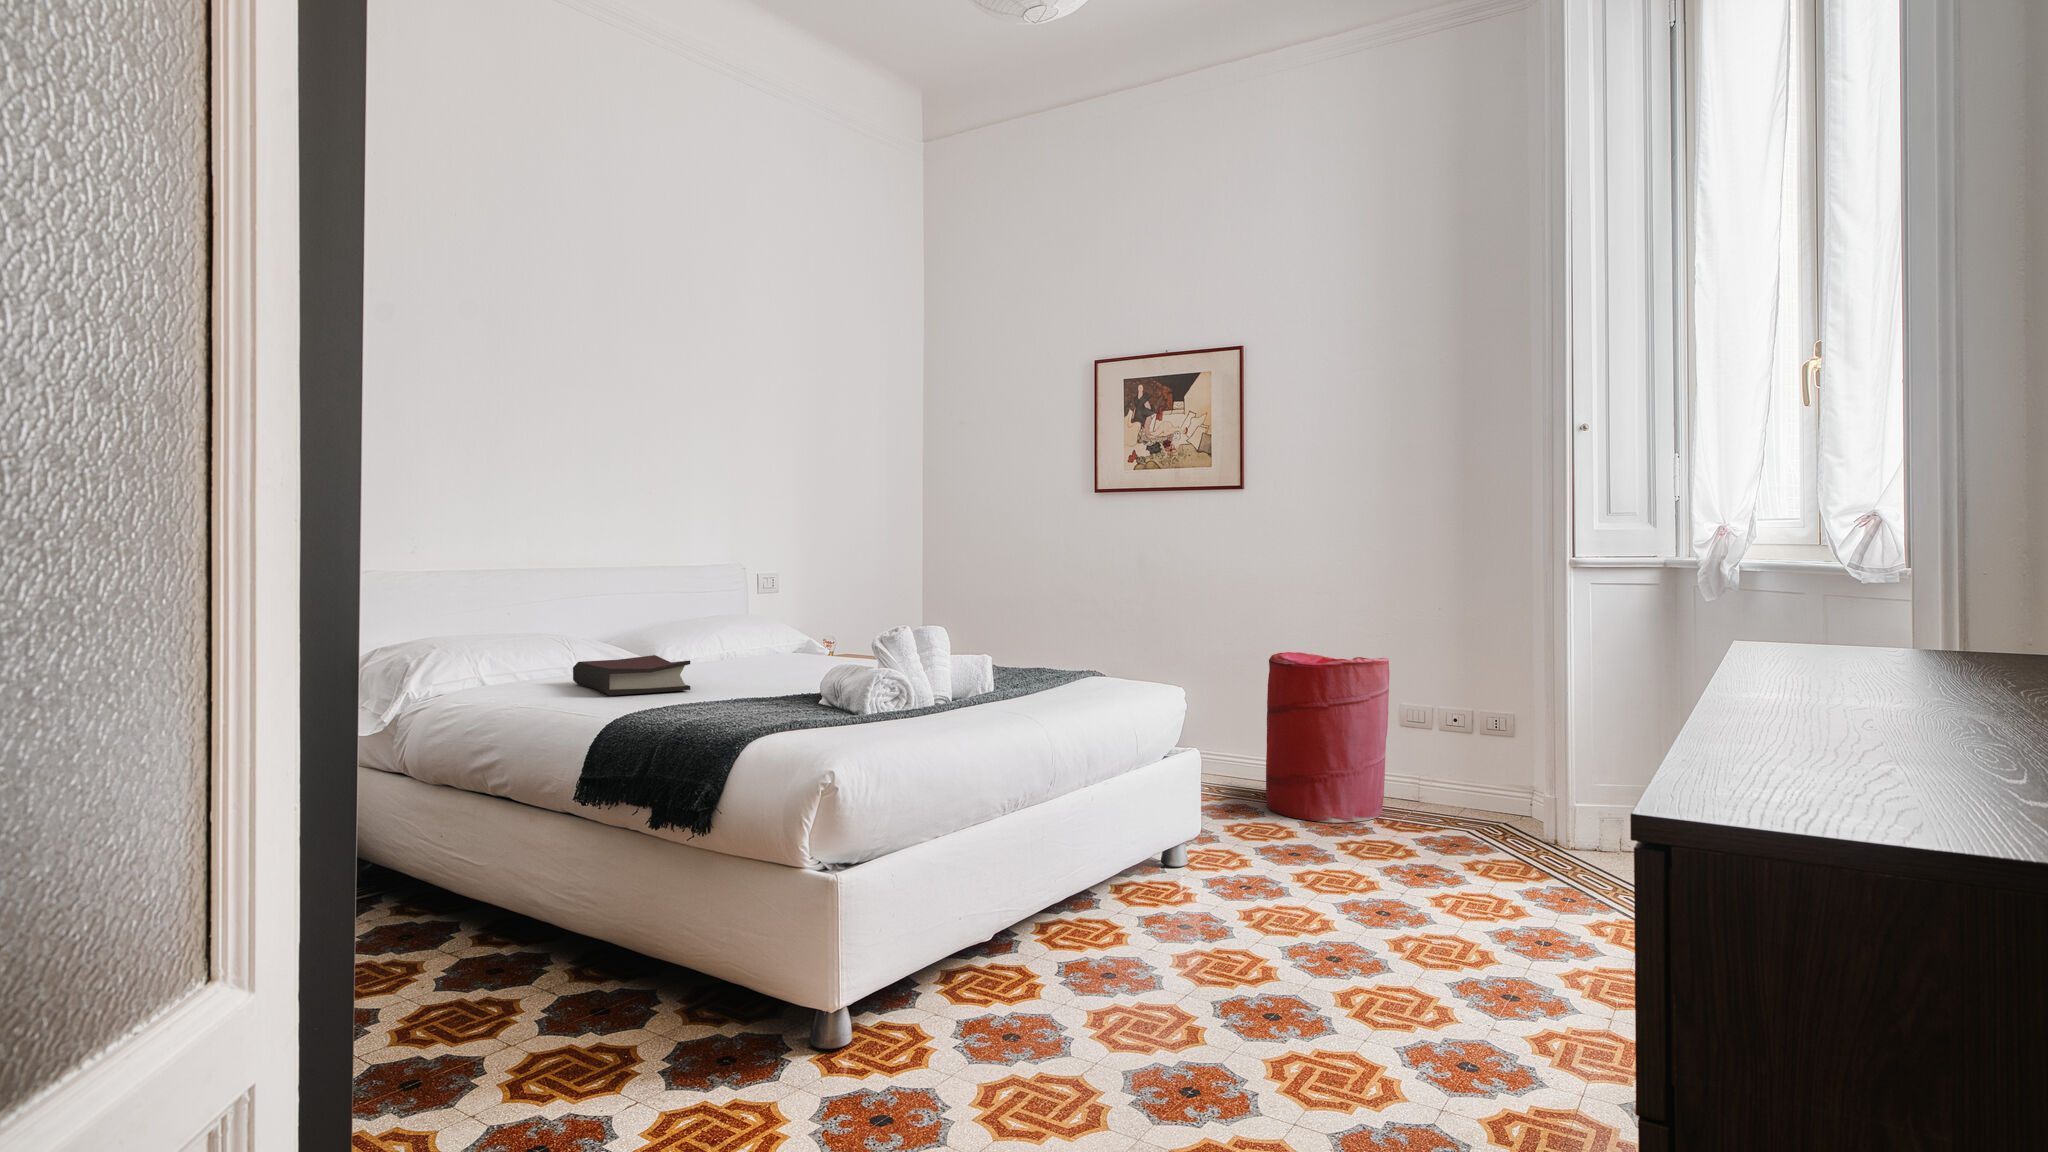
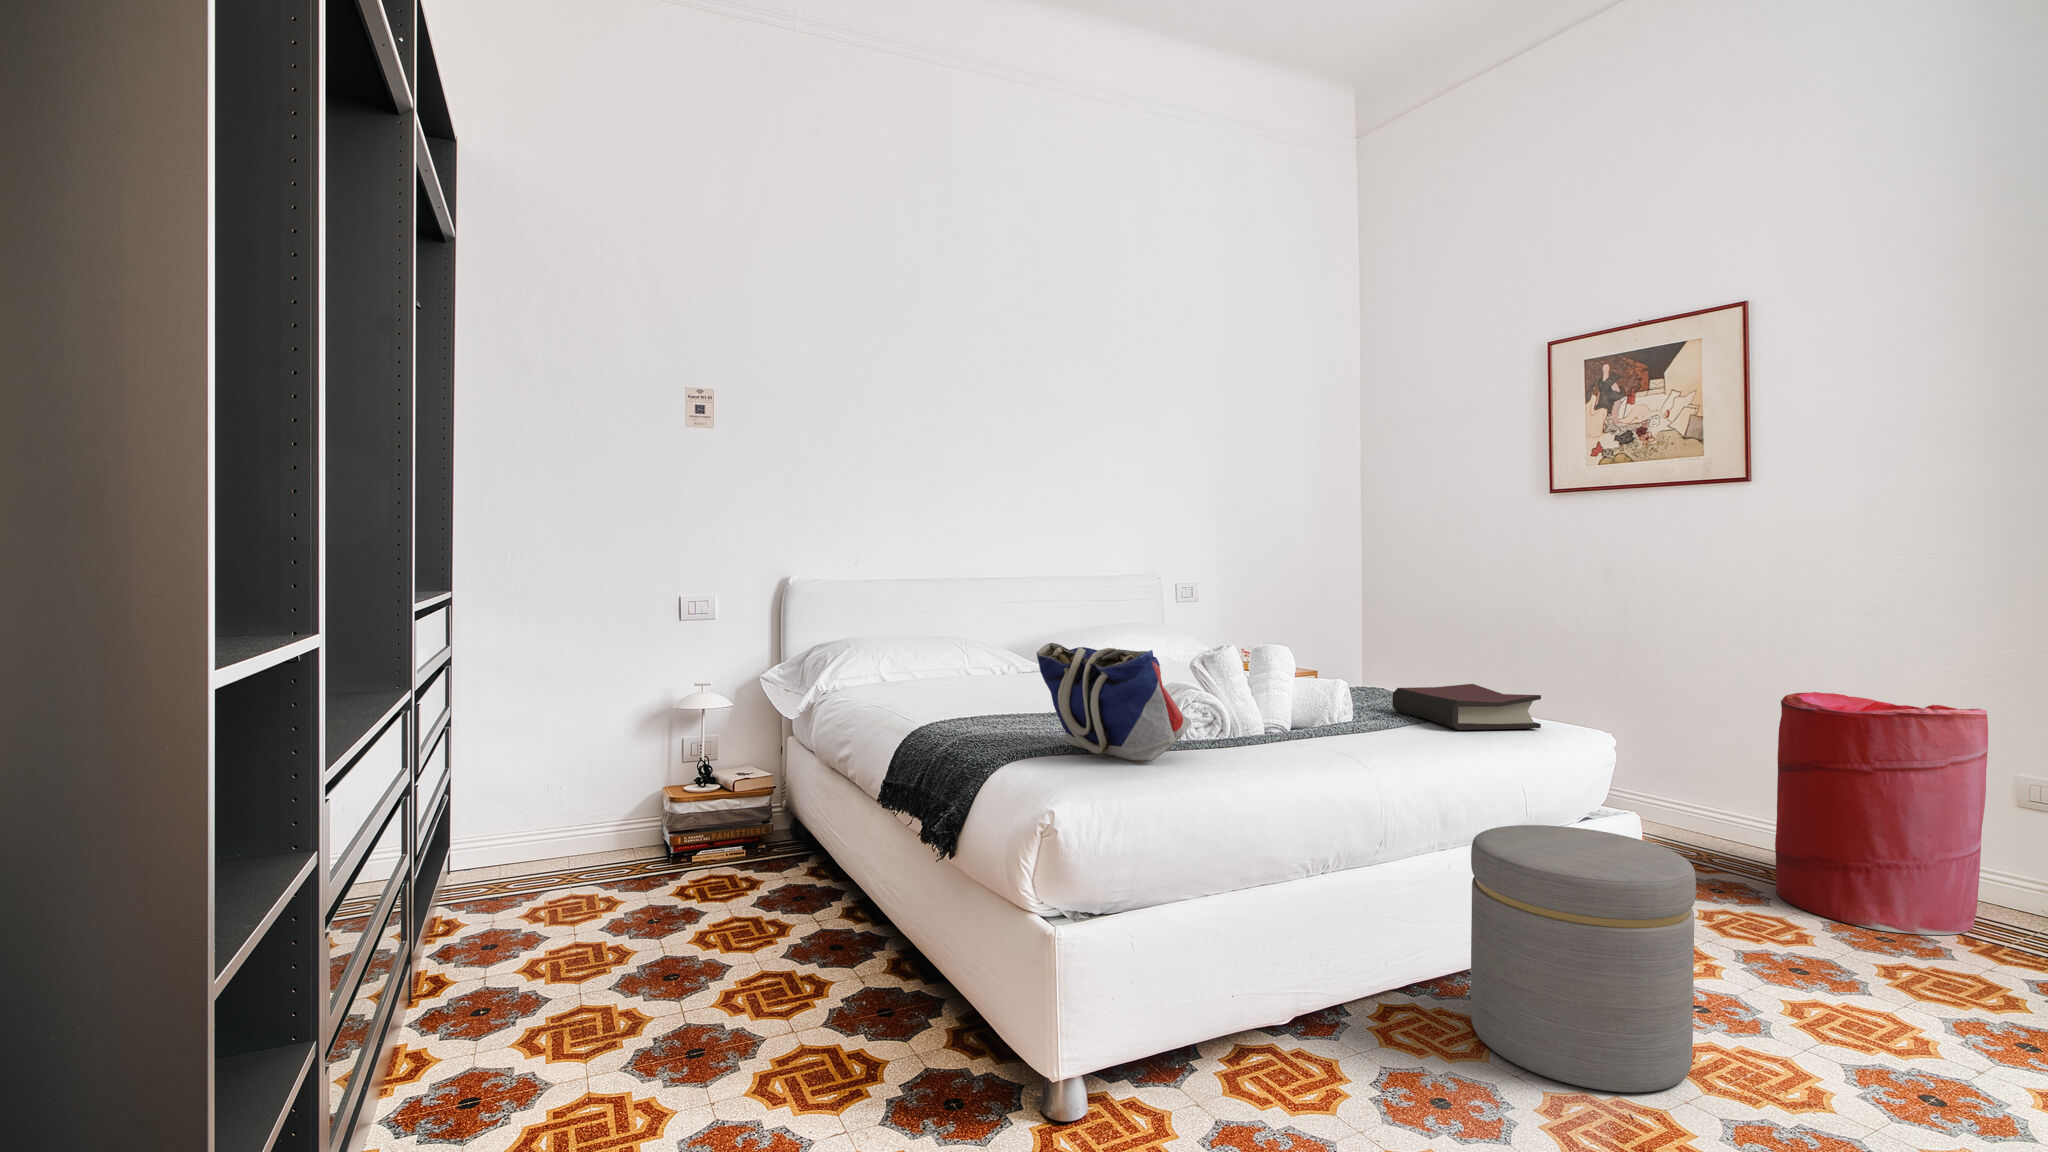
tote bag: none [753,628,905,730] -> present [1037,643,1191,761]
hardback book: present [573,655,690,696] -> present [1393,684,1541,730]
ottoman: none [1105,761,1256,947] -> present [1471,825,1696,1092]

